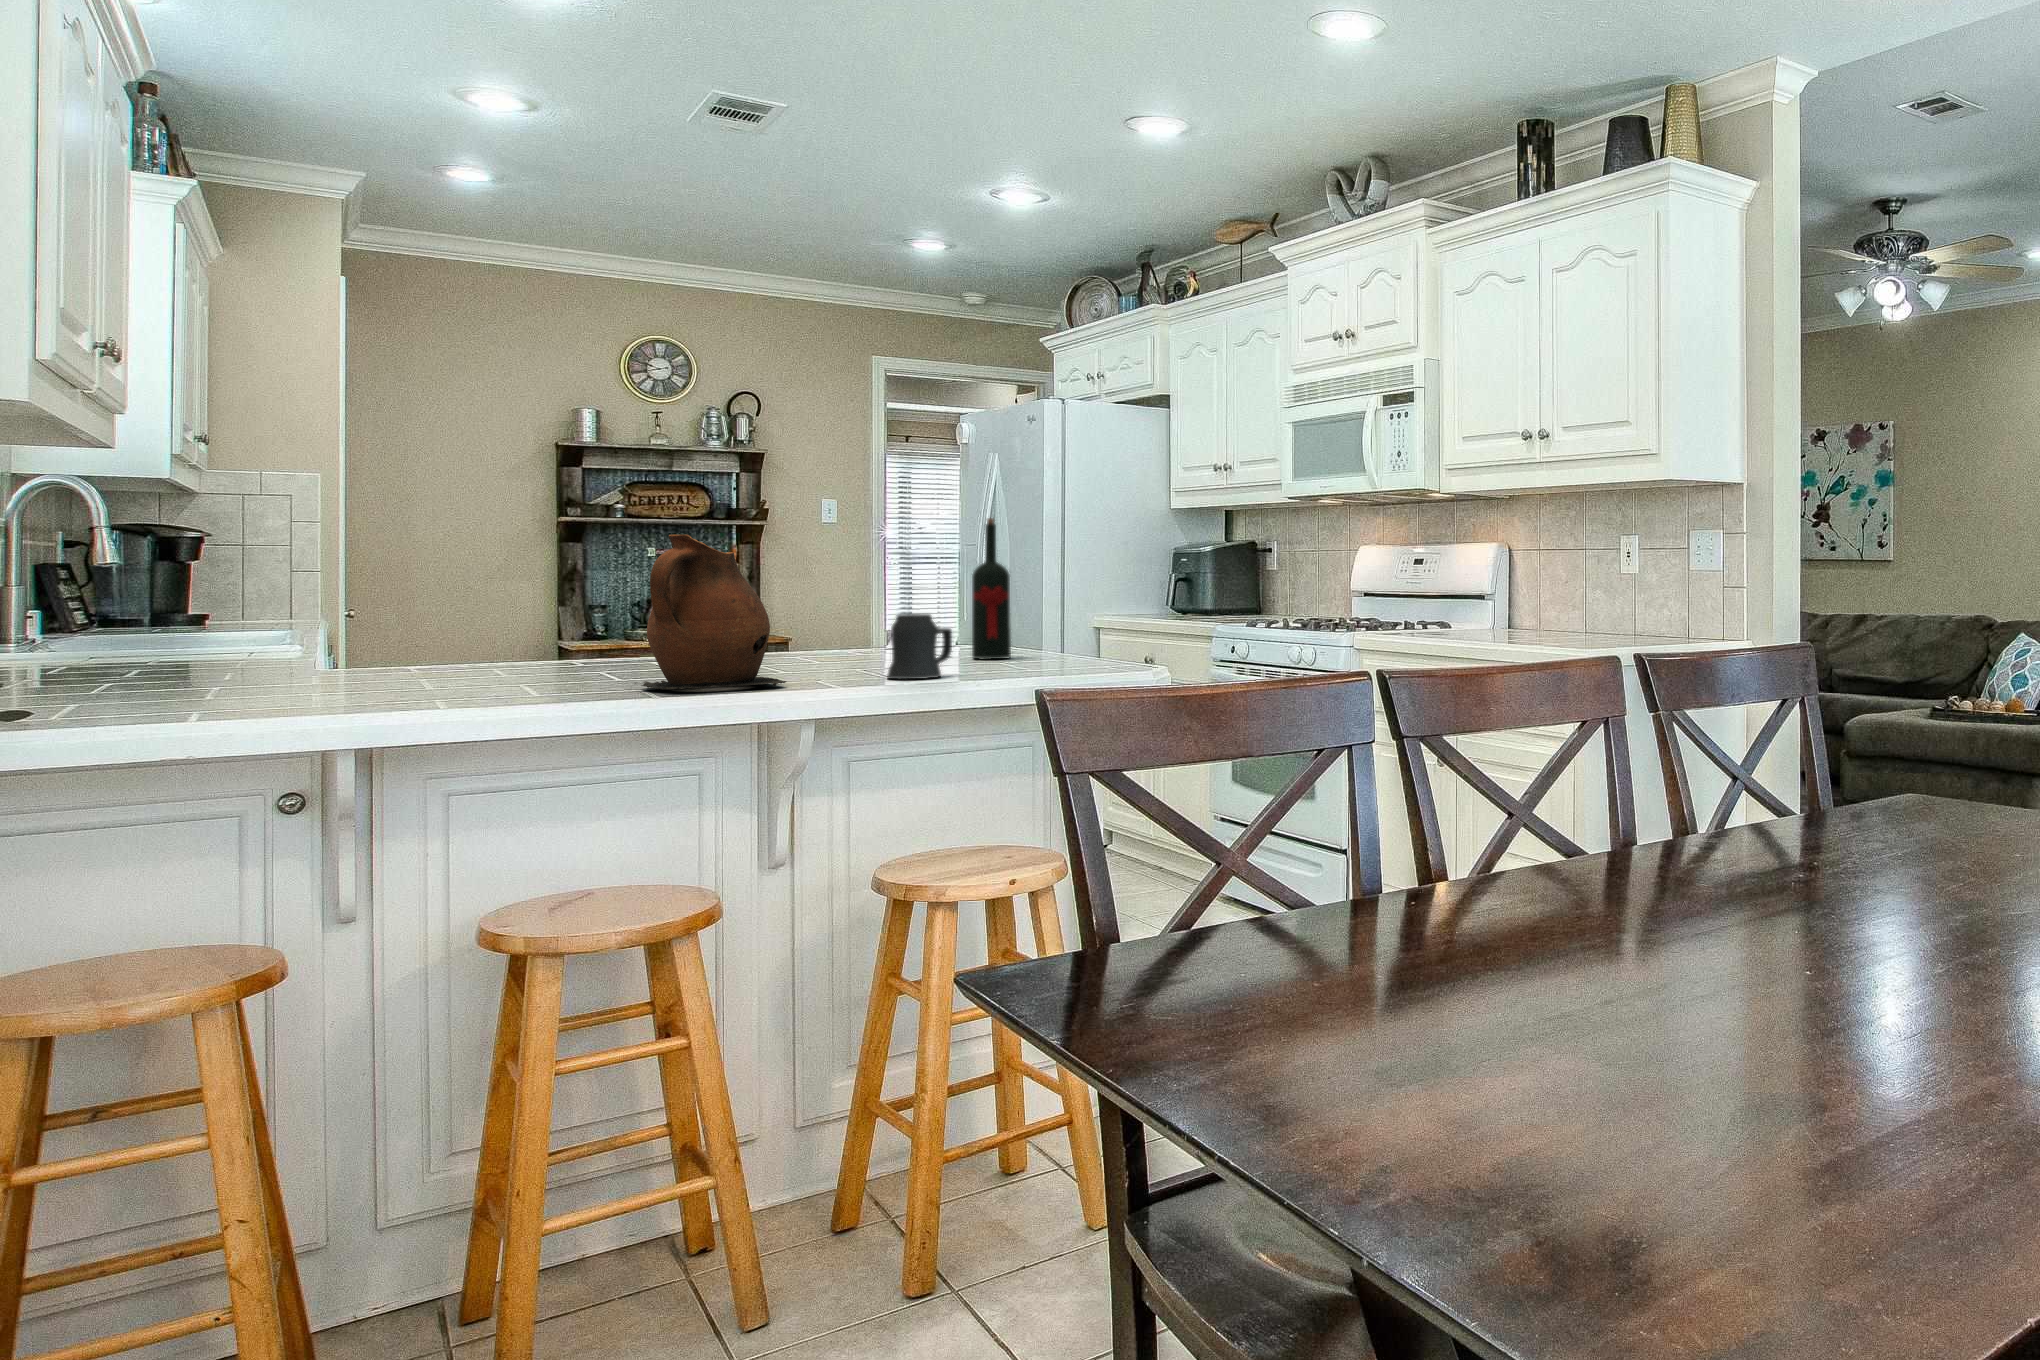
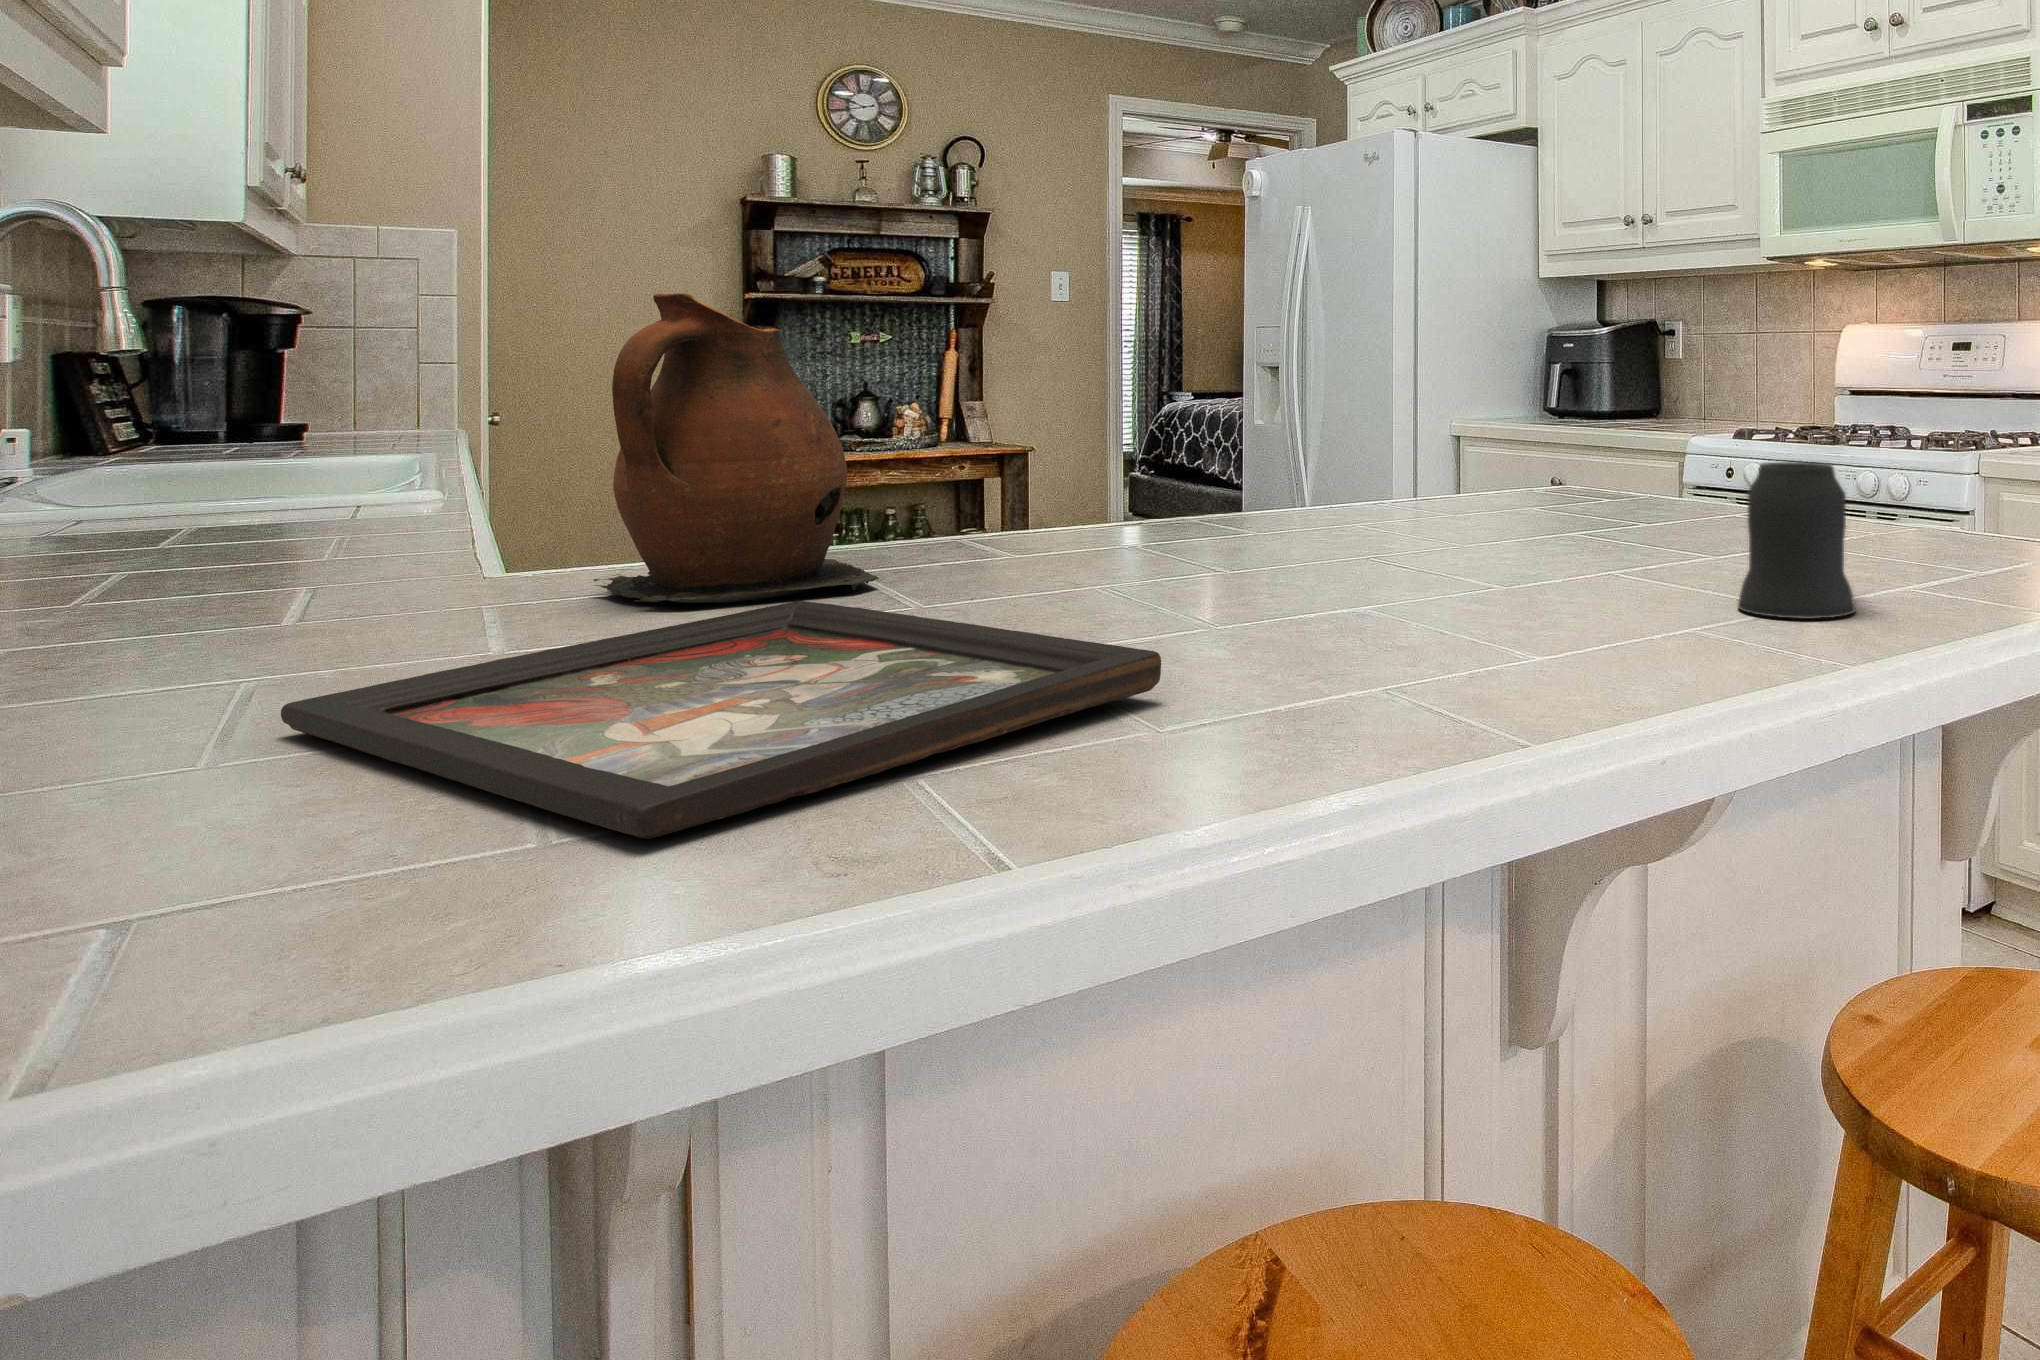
wine bottle: present [972,518,1011,659] -> none [1657,264,1727,534]
ceramic pitcher: present [642,535,787,690] -> present [593,293,878,602]
decorative tray: none [224,670,566,711] -> present [281,601,1161,839]

